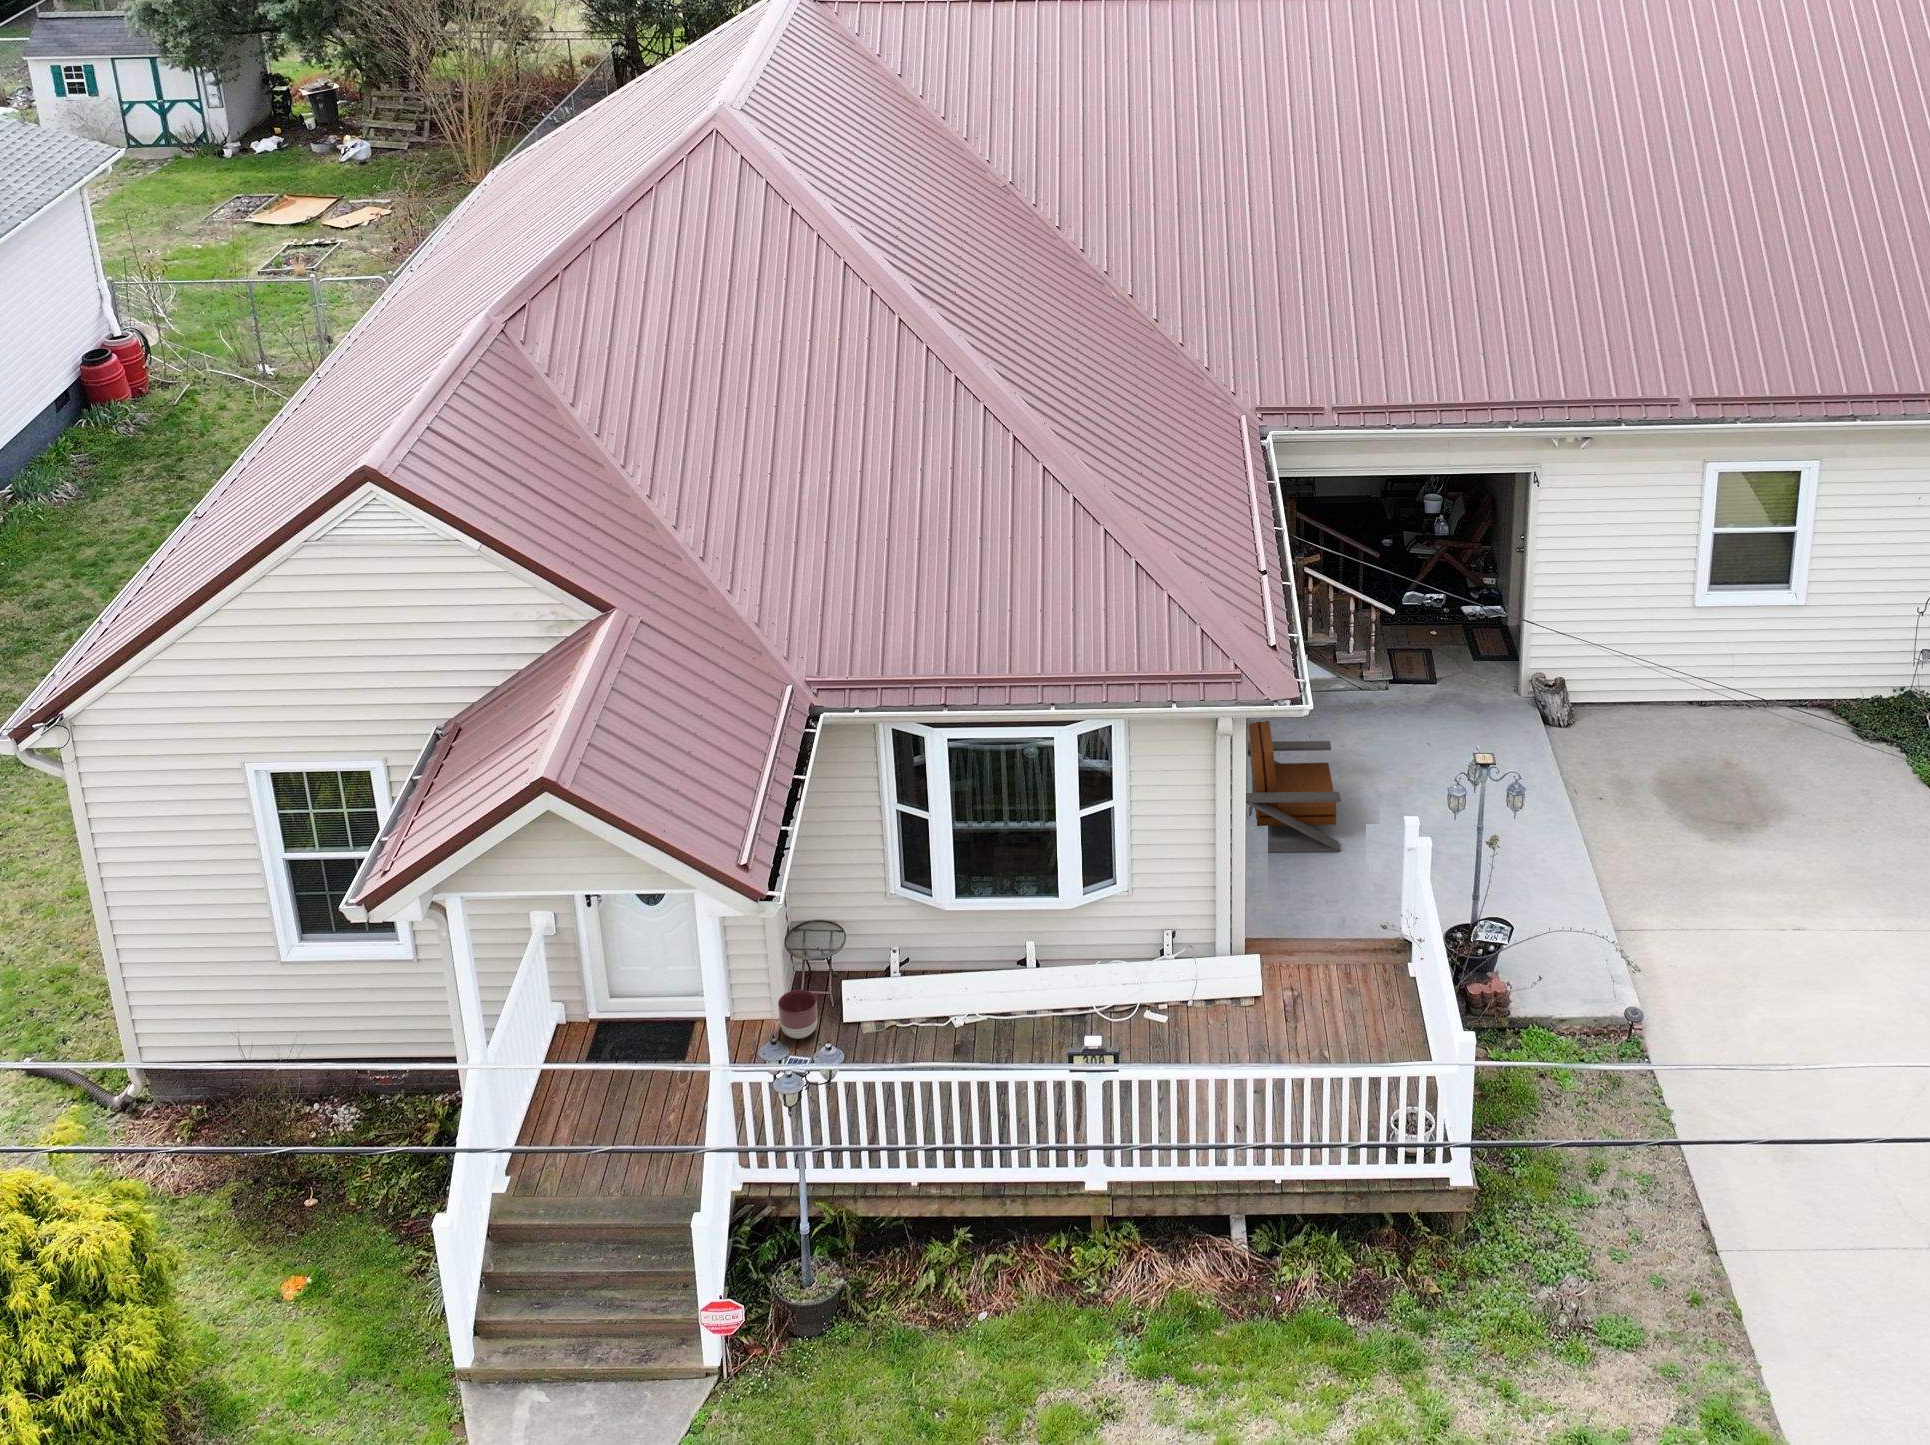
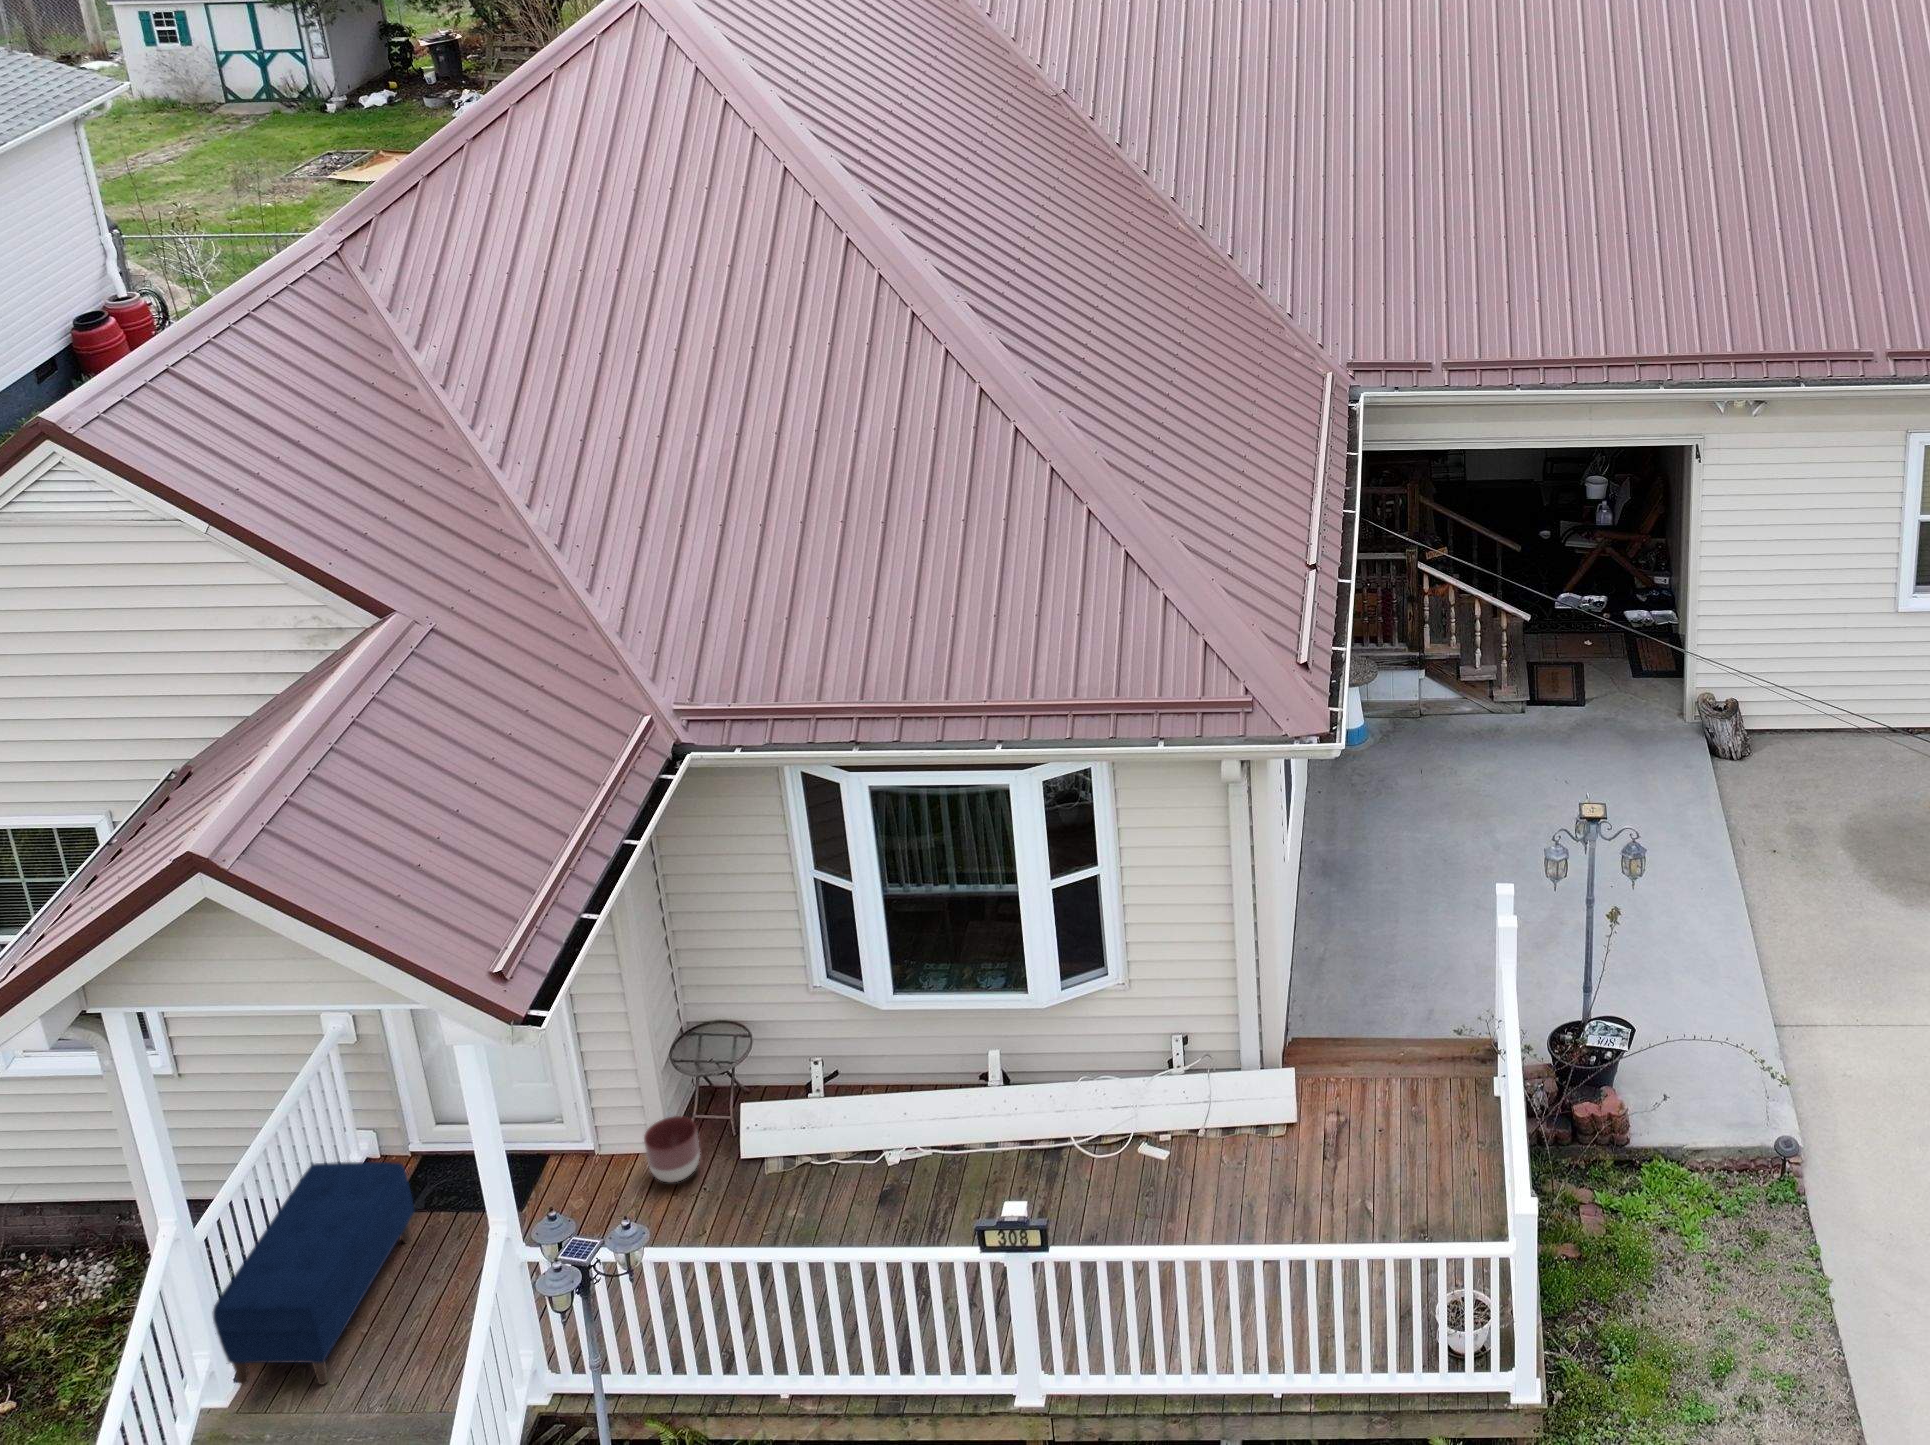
lounge chair: present [1246,721,1341,852] -> none [1316,738,1438,919]
bench: none [508,1019,617,1174] -> present [213,1162,415,1385]

